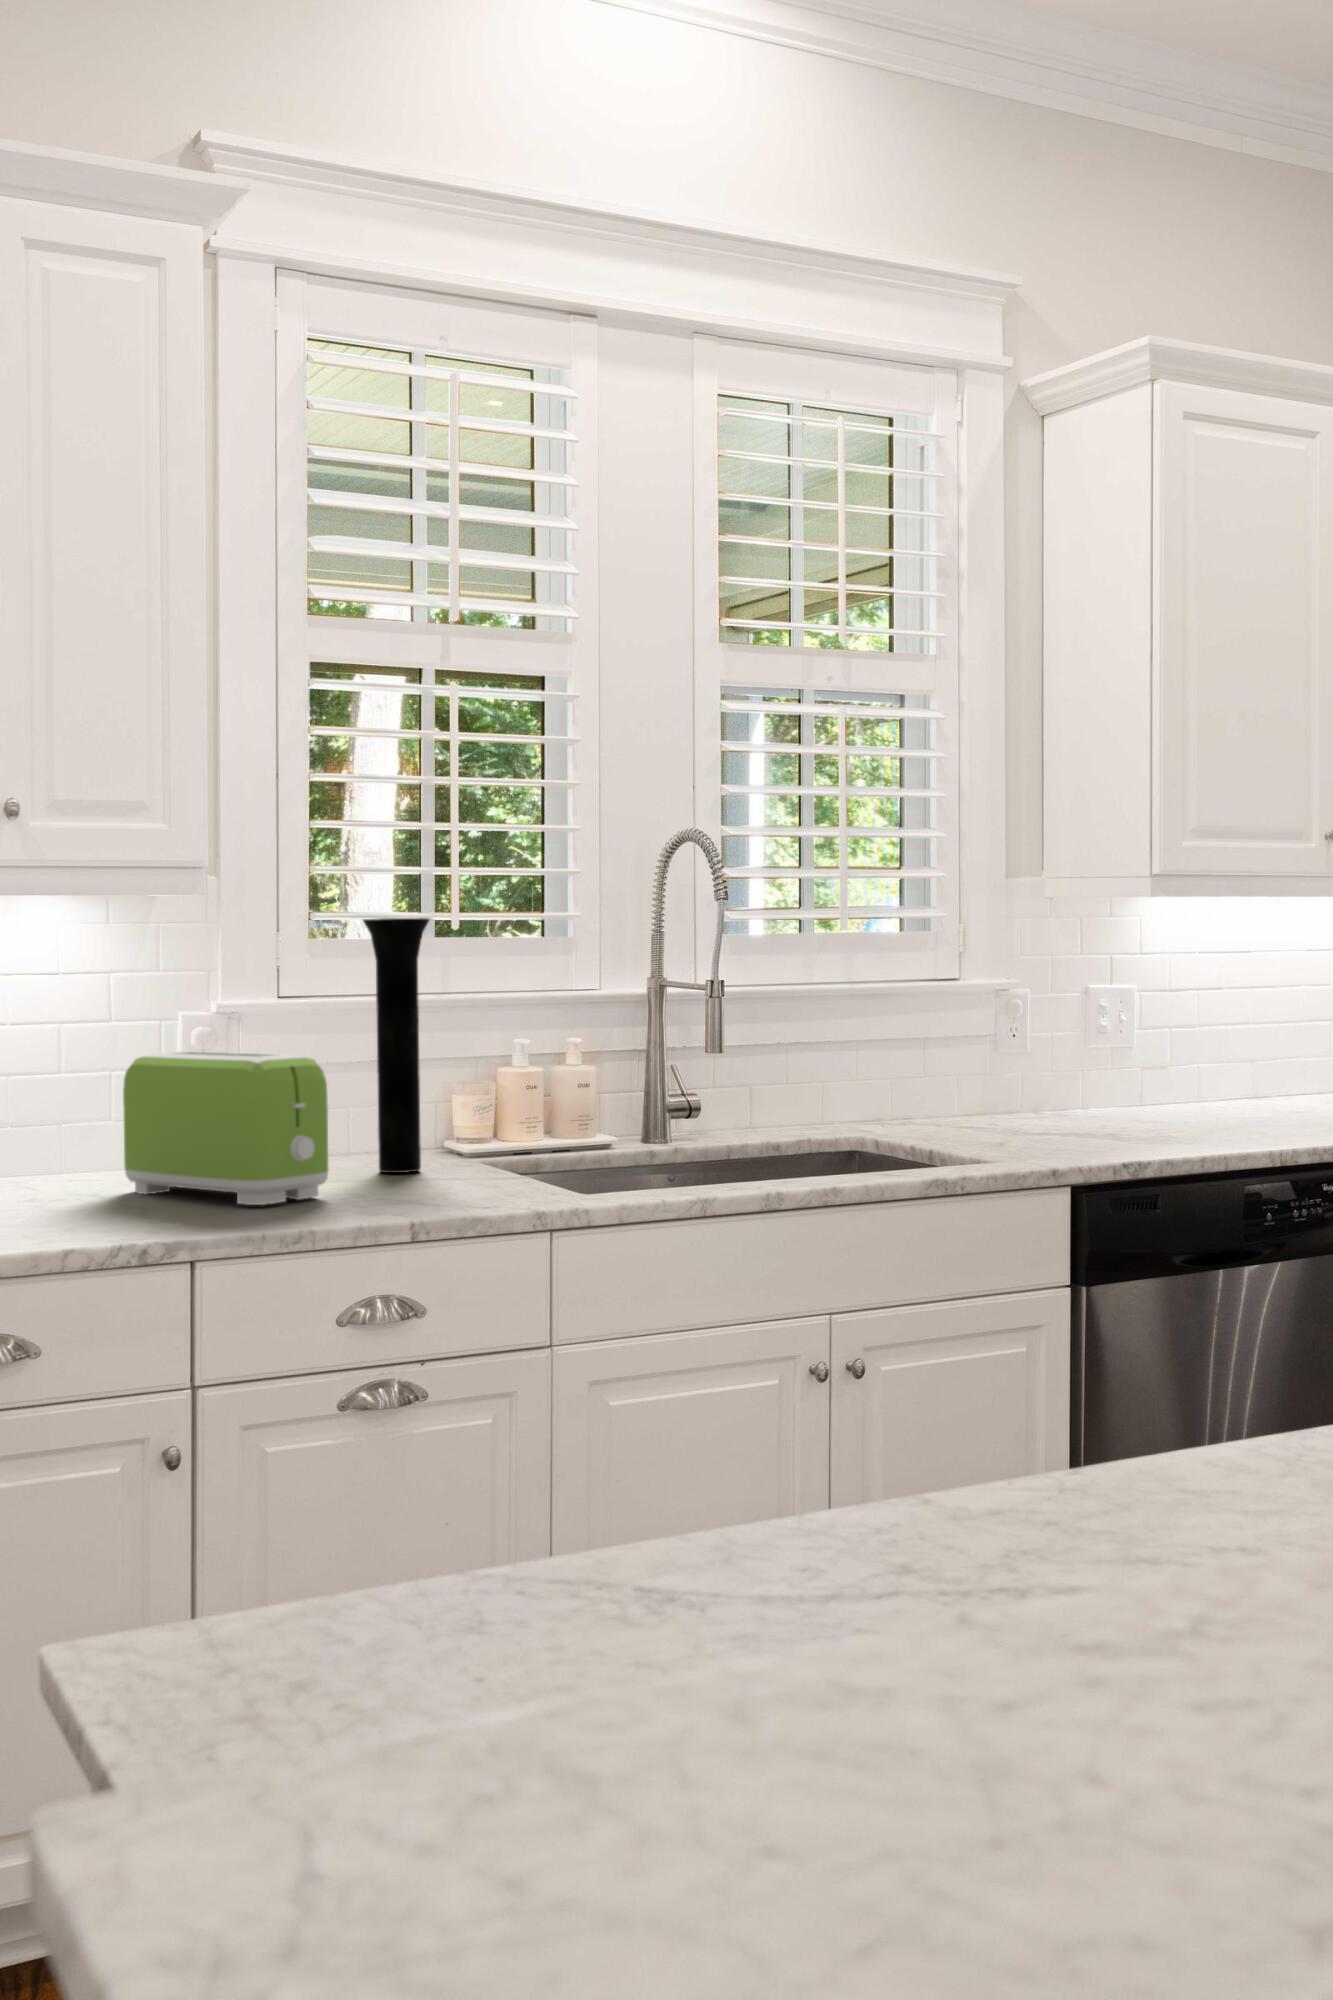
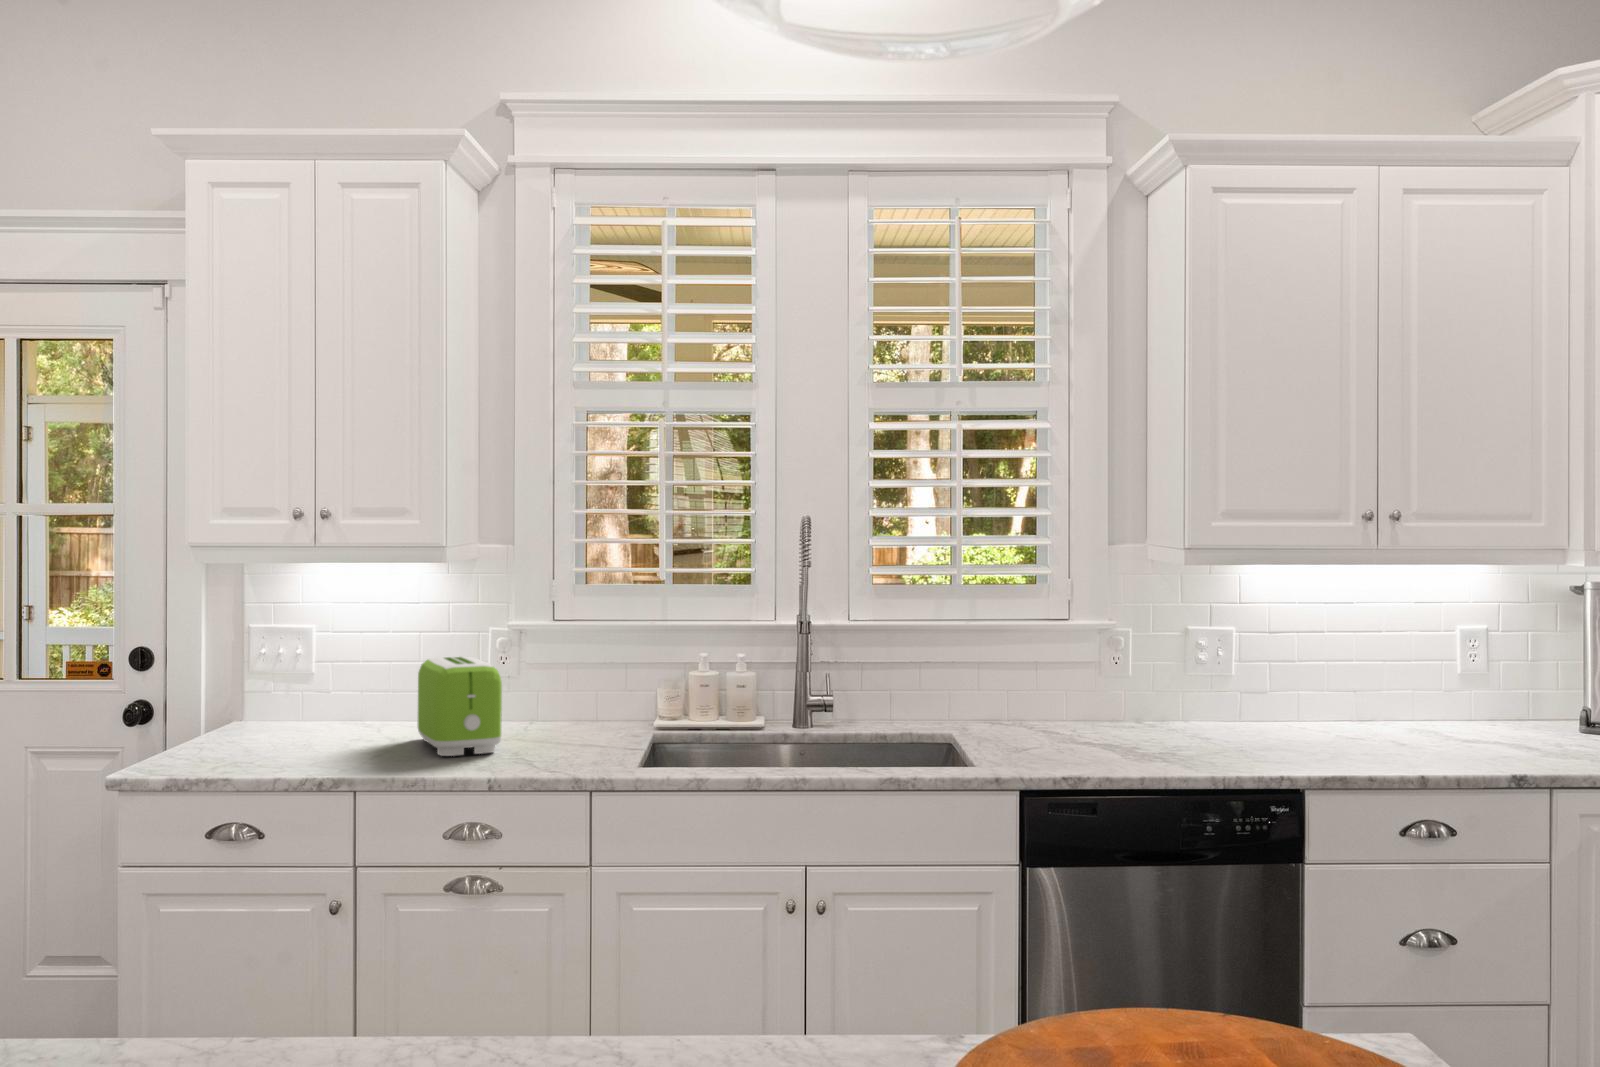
vase: present [363,918,429,1173] -> none [572,577,616,738]

